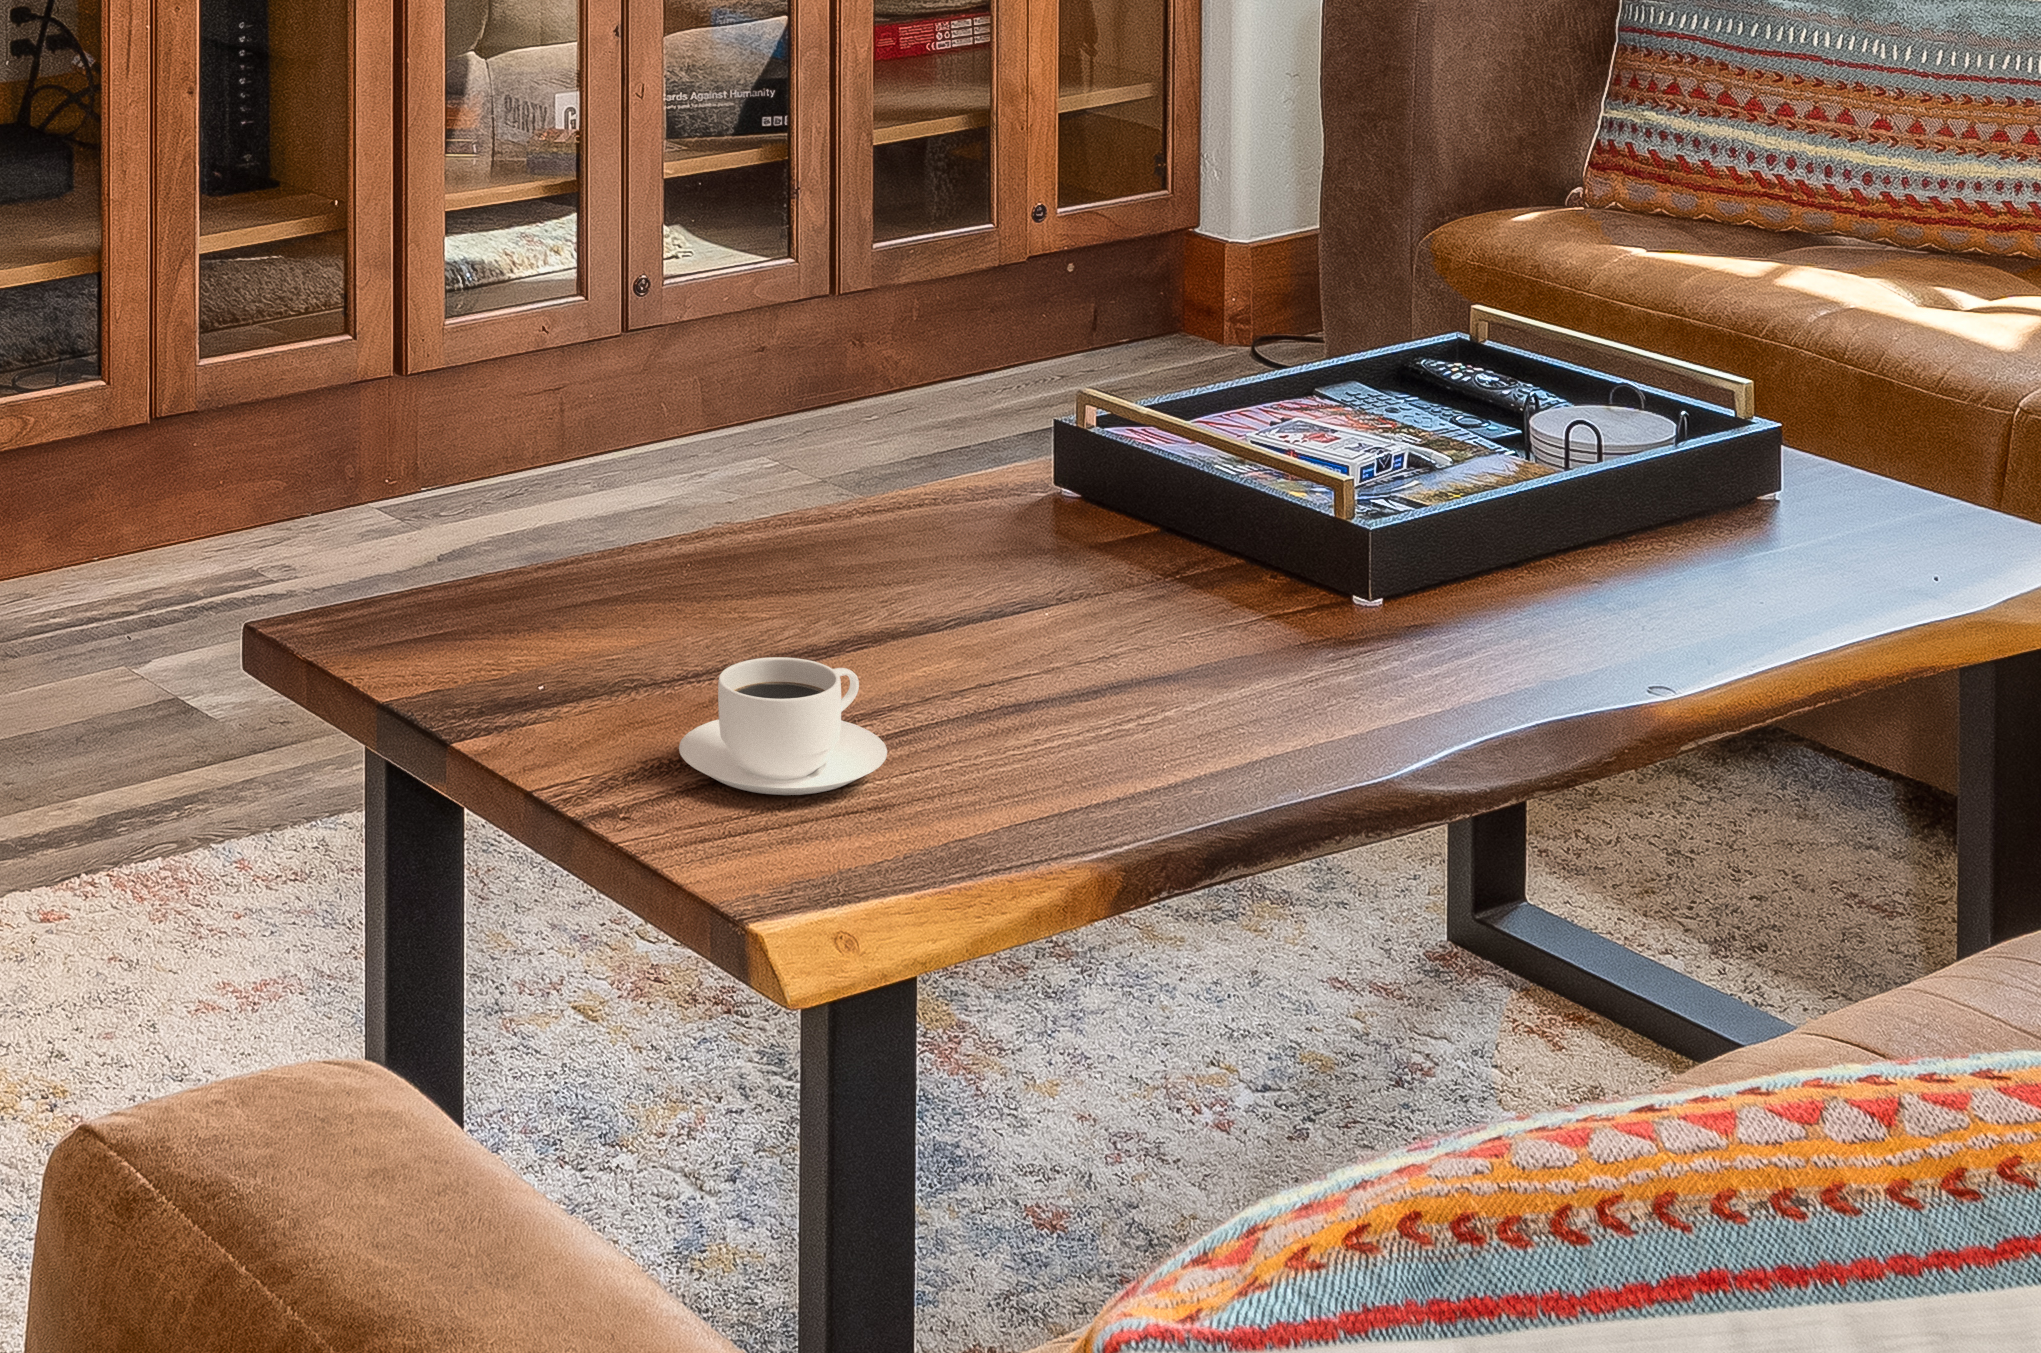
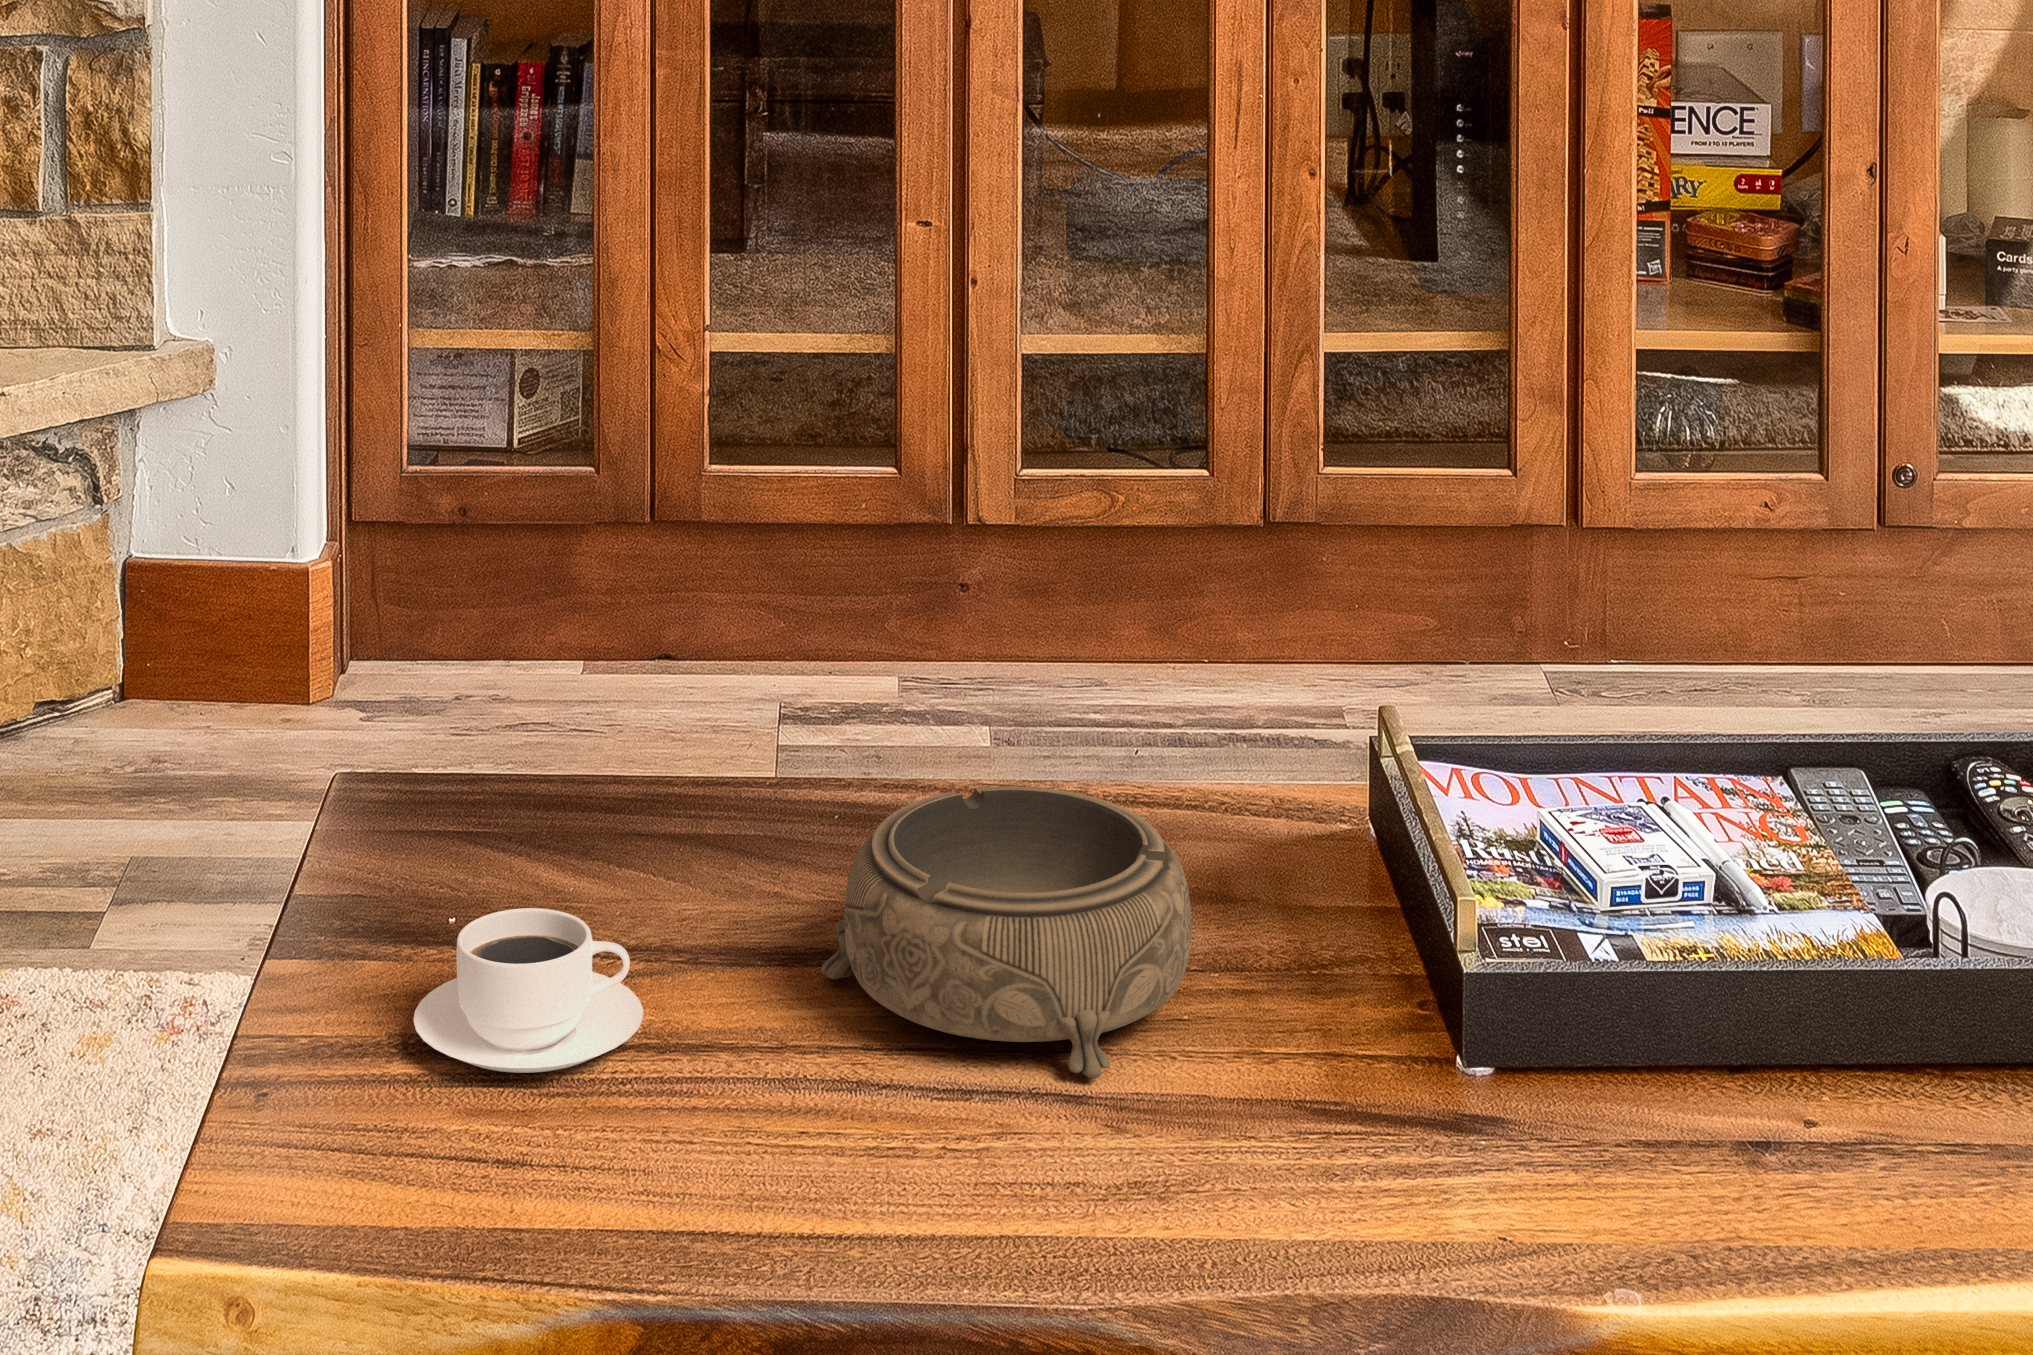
decorative bowl: none [909,489,1217,688] -> present [821,787,1192,1078]

